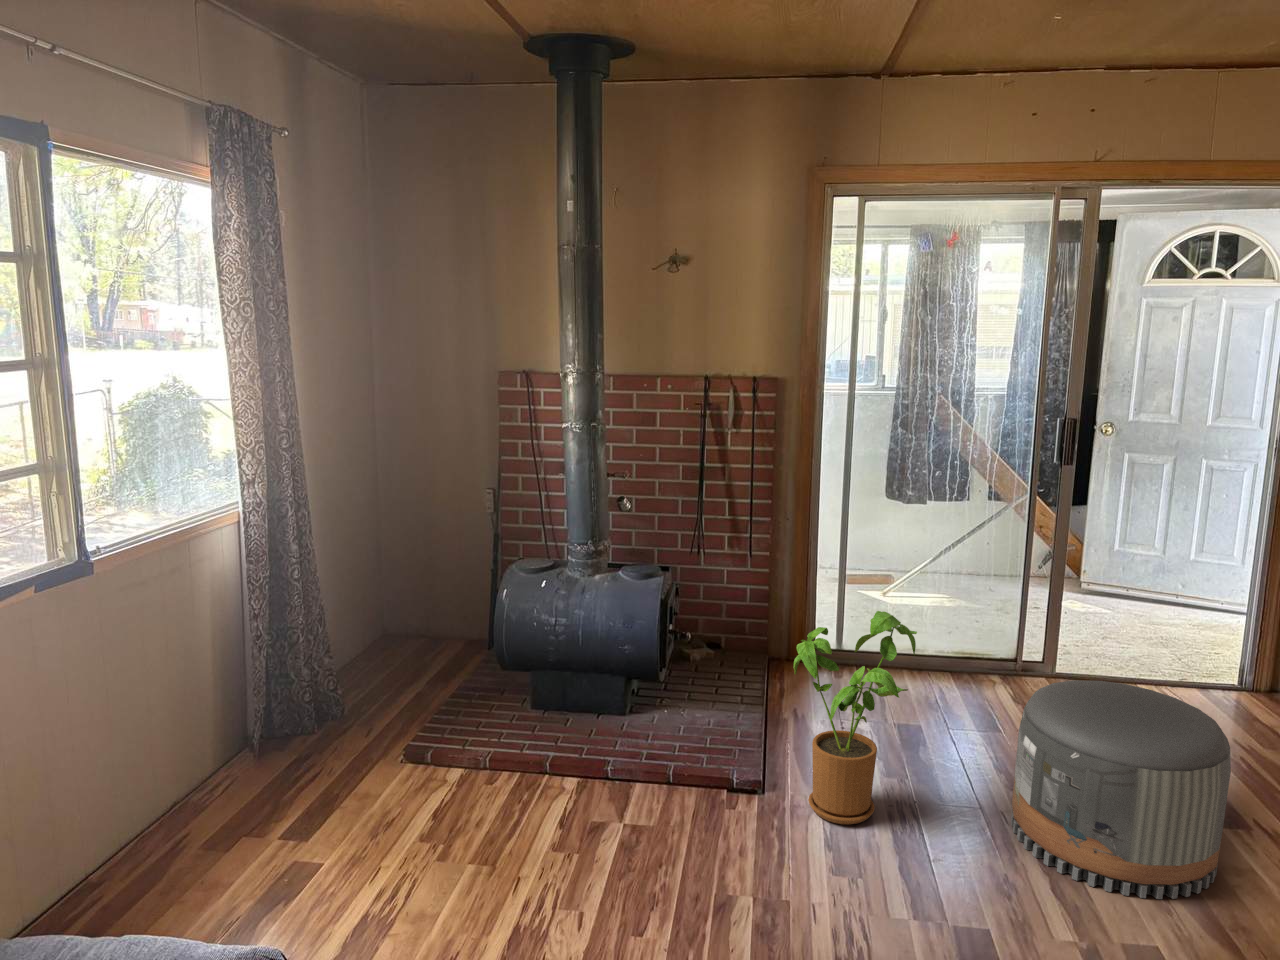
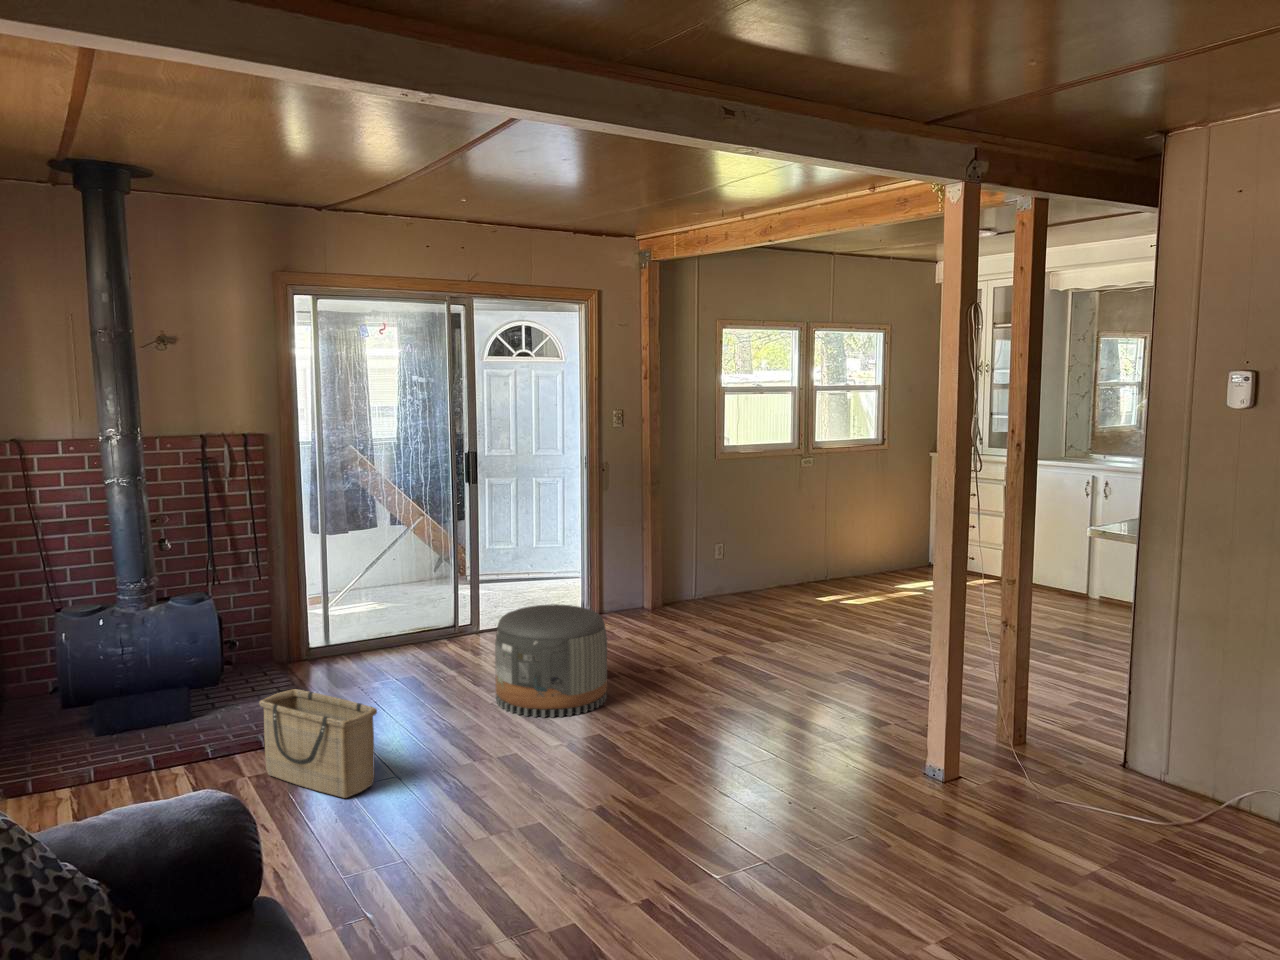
house plant: present [794,611,917,824] -> none [349,582,437,734]
basket: none [638,728,757,920] -> present [260,689,377,798]

